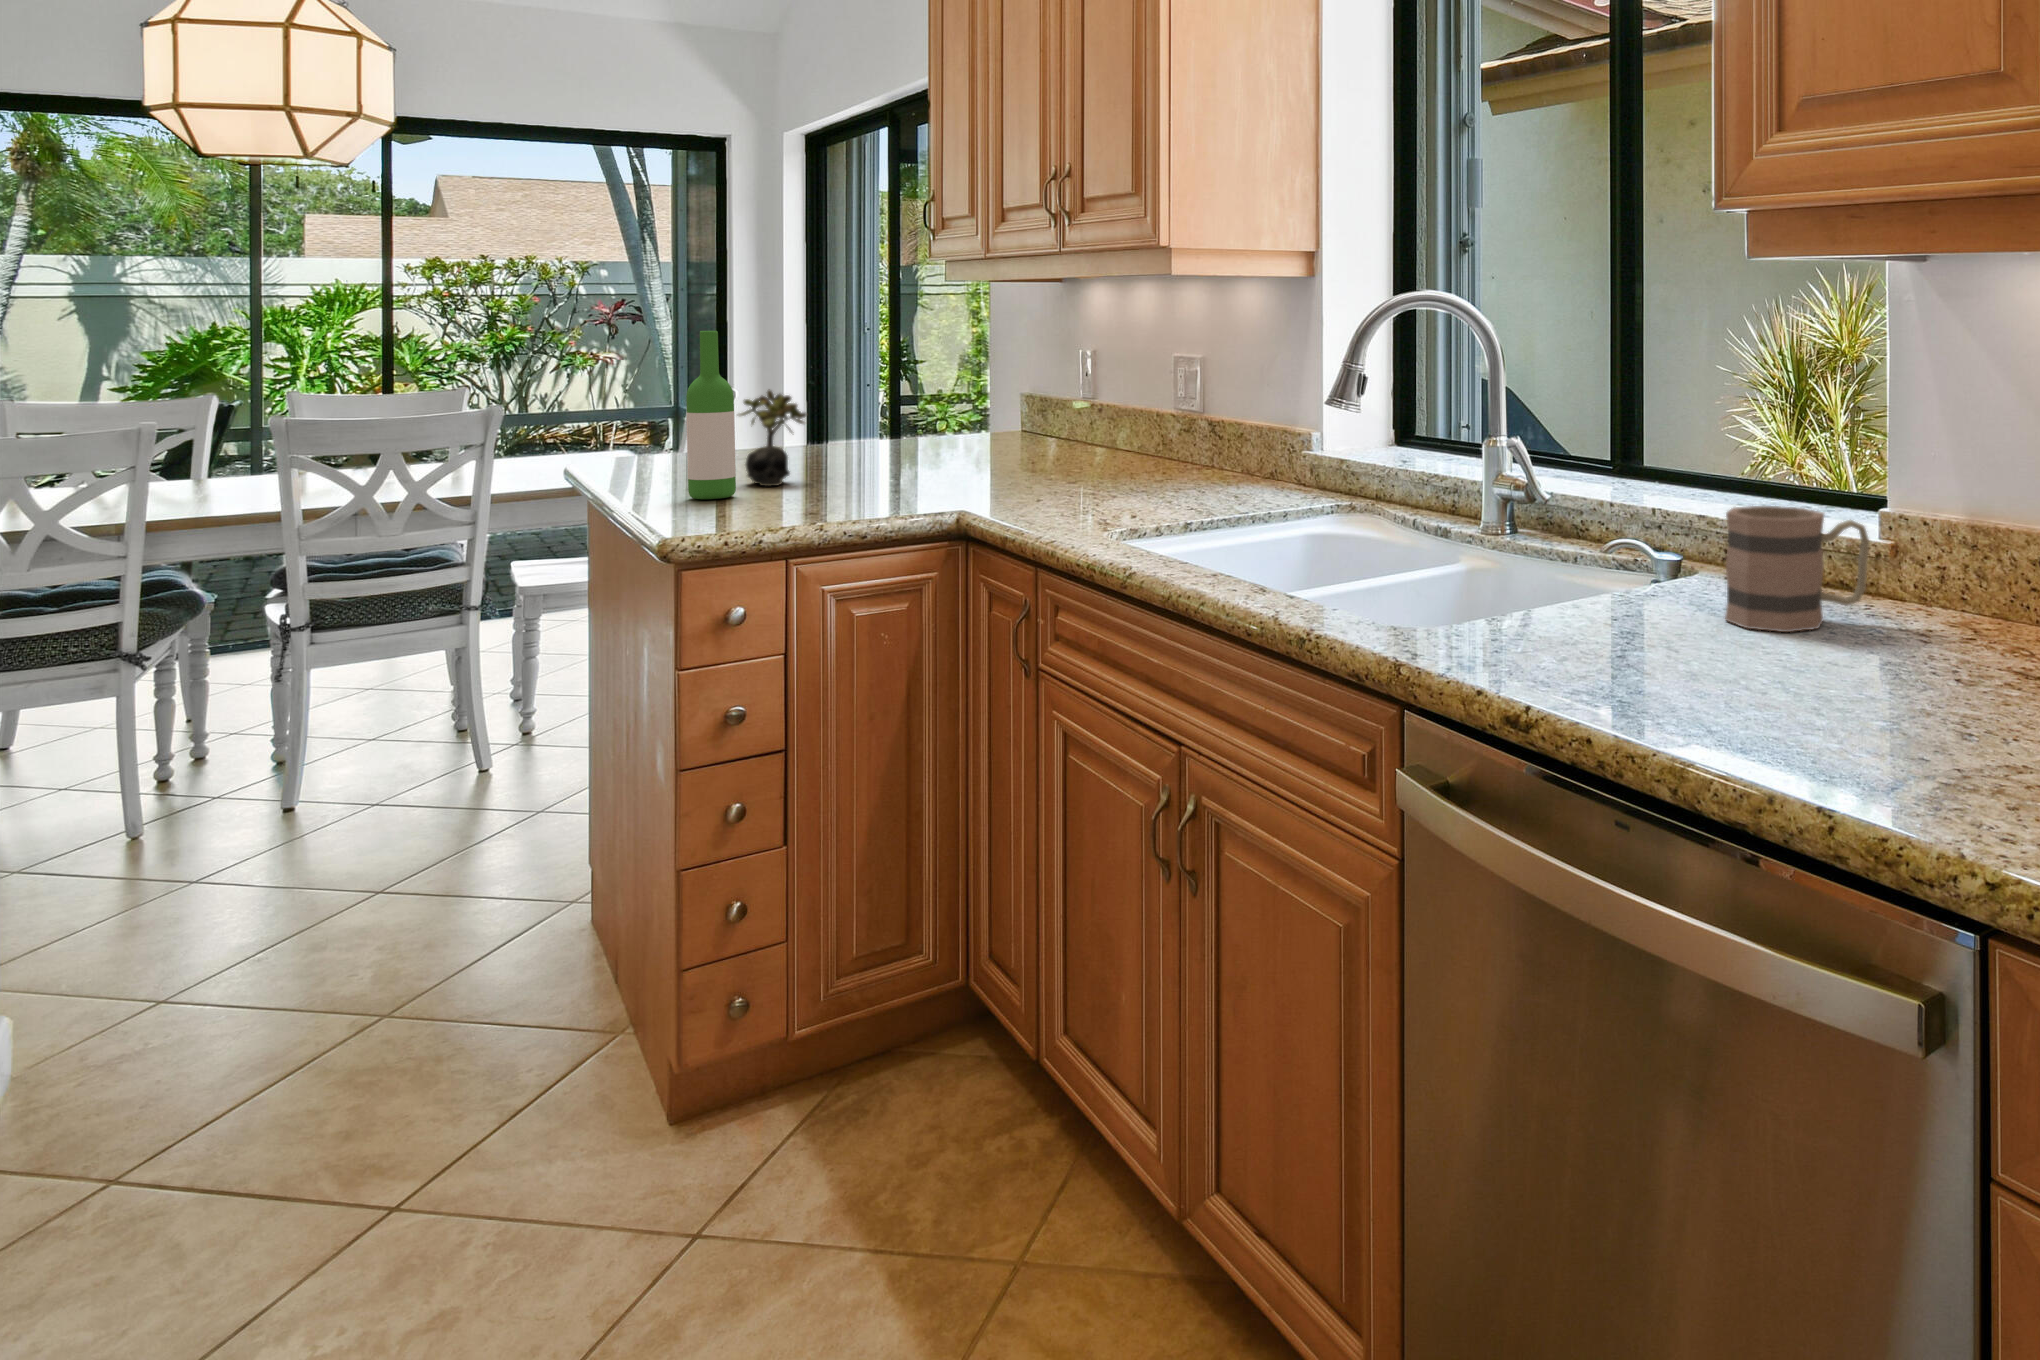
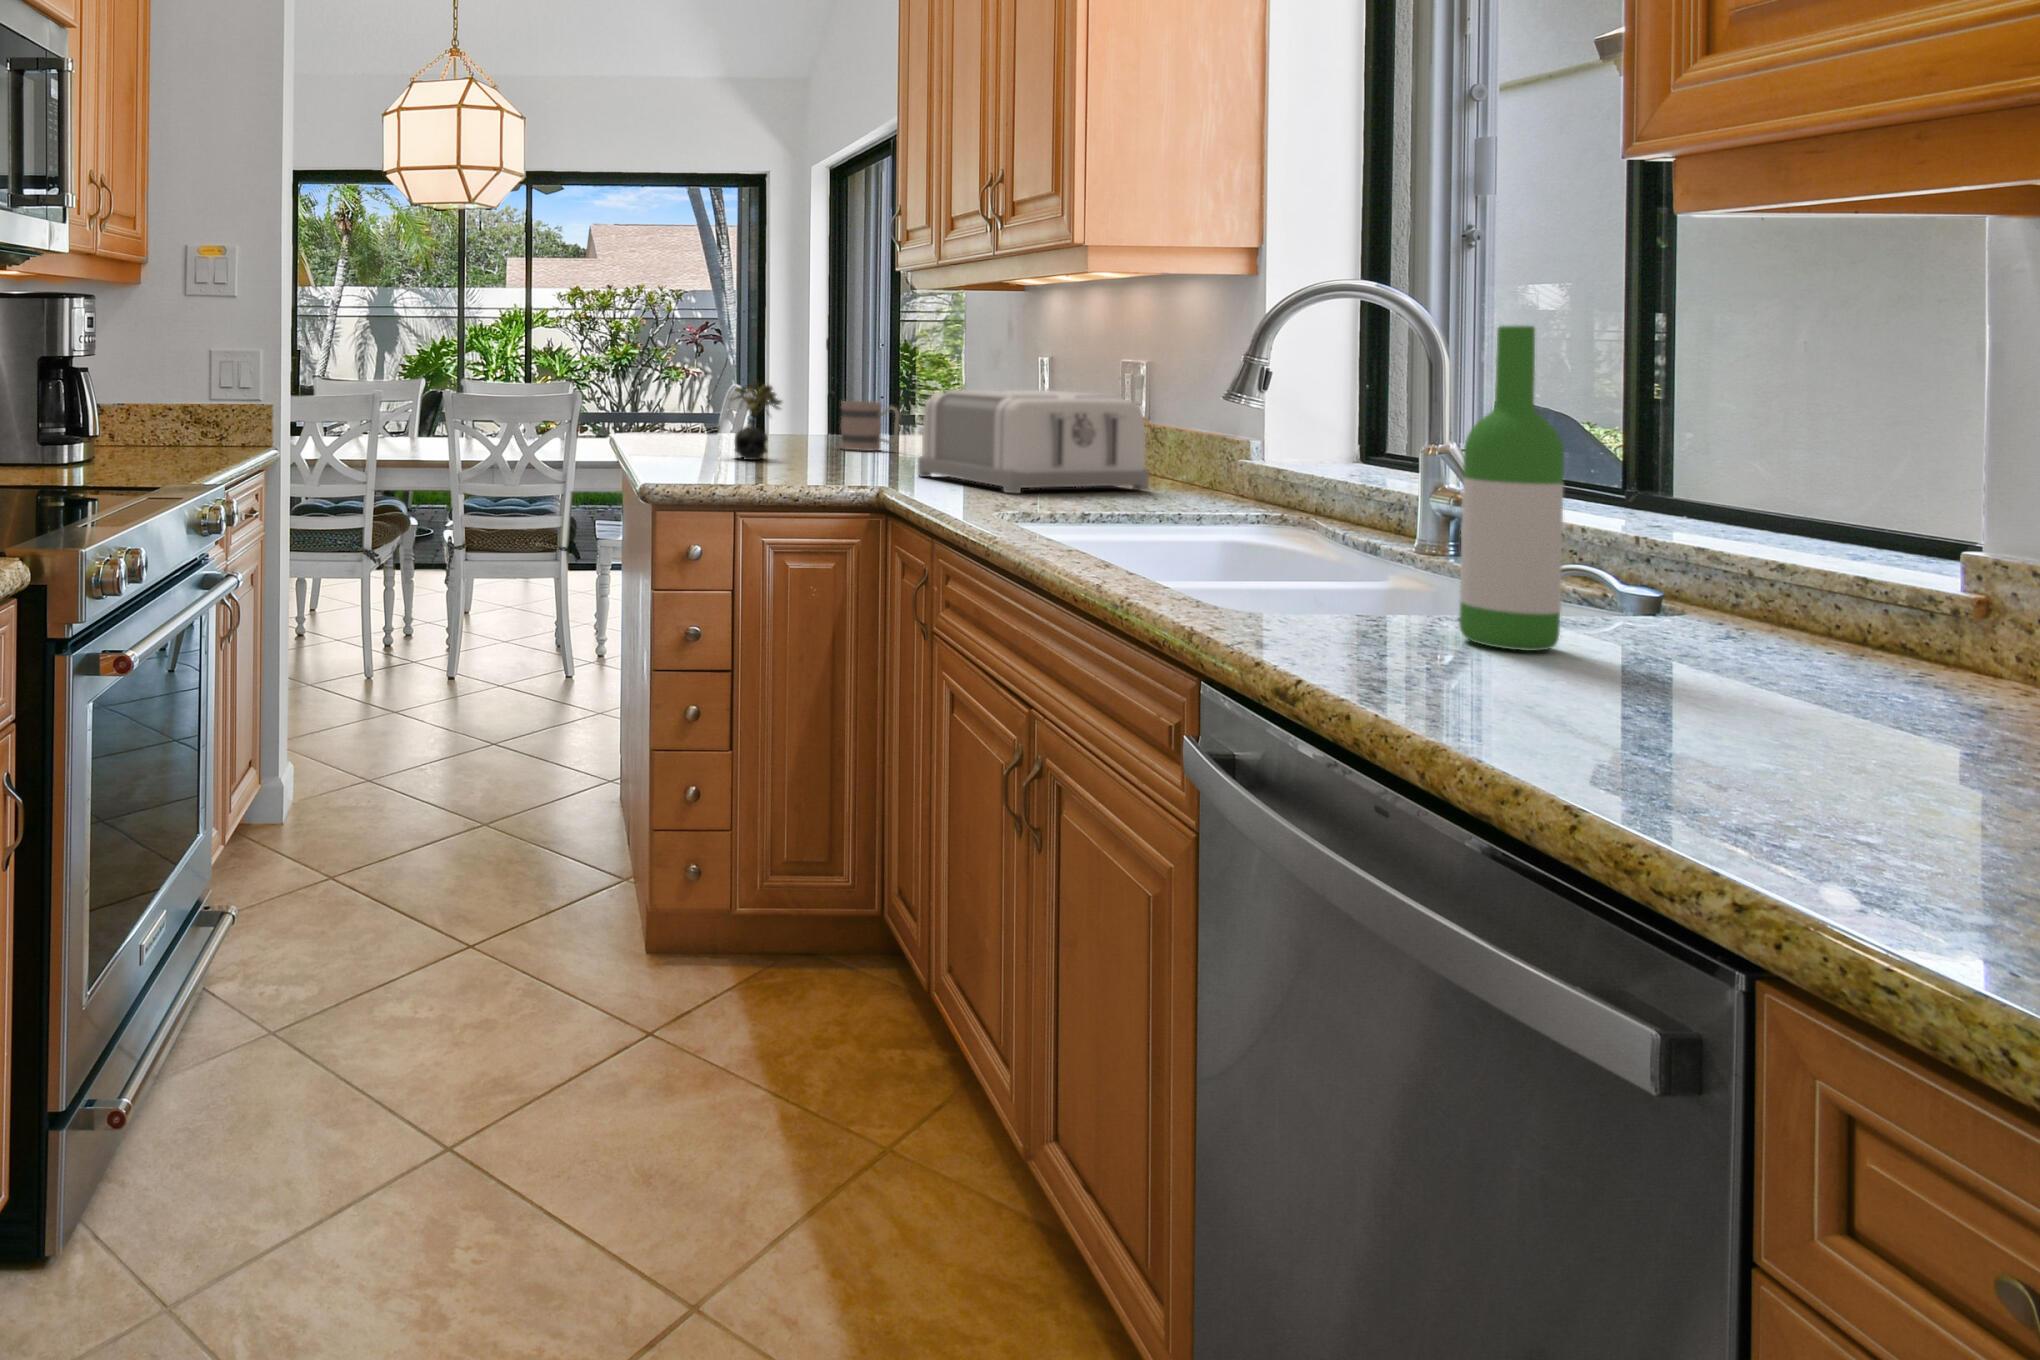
wine bottle: present [686,331,736,499] -> present [1459,326,1564,651]
toaster: none [979,389,1214,504] -> present [917,390,1149,493]
mug: present [1725,506,1870,632] -> present [840,401,899,451]

